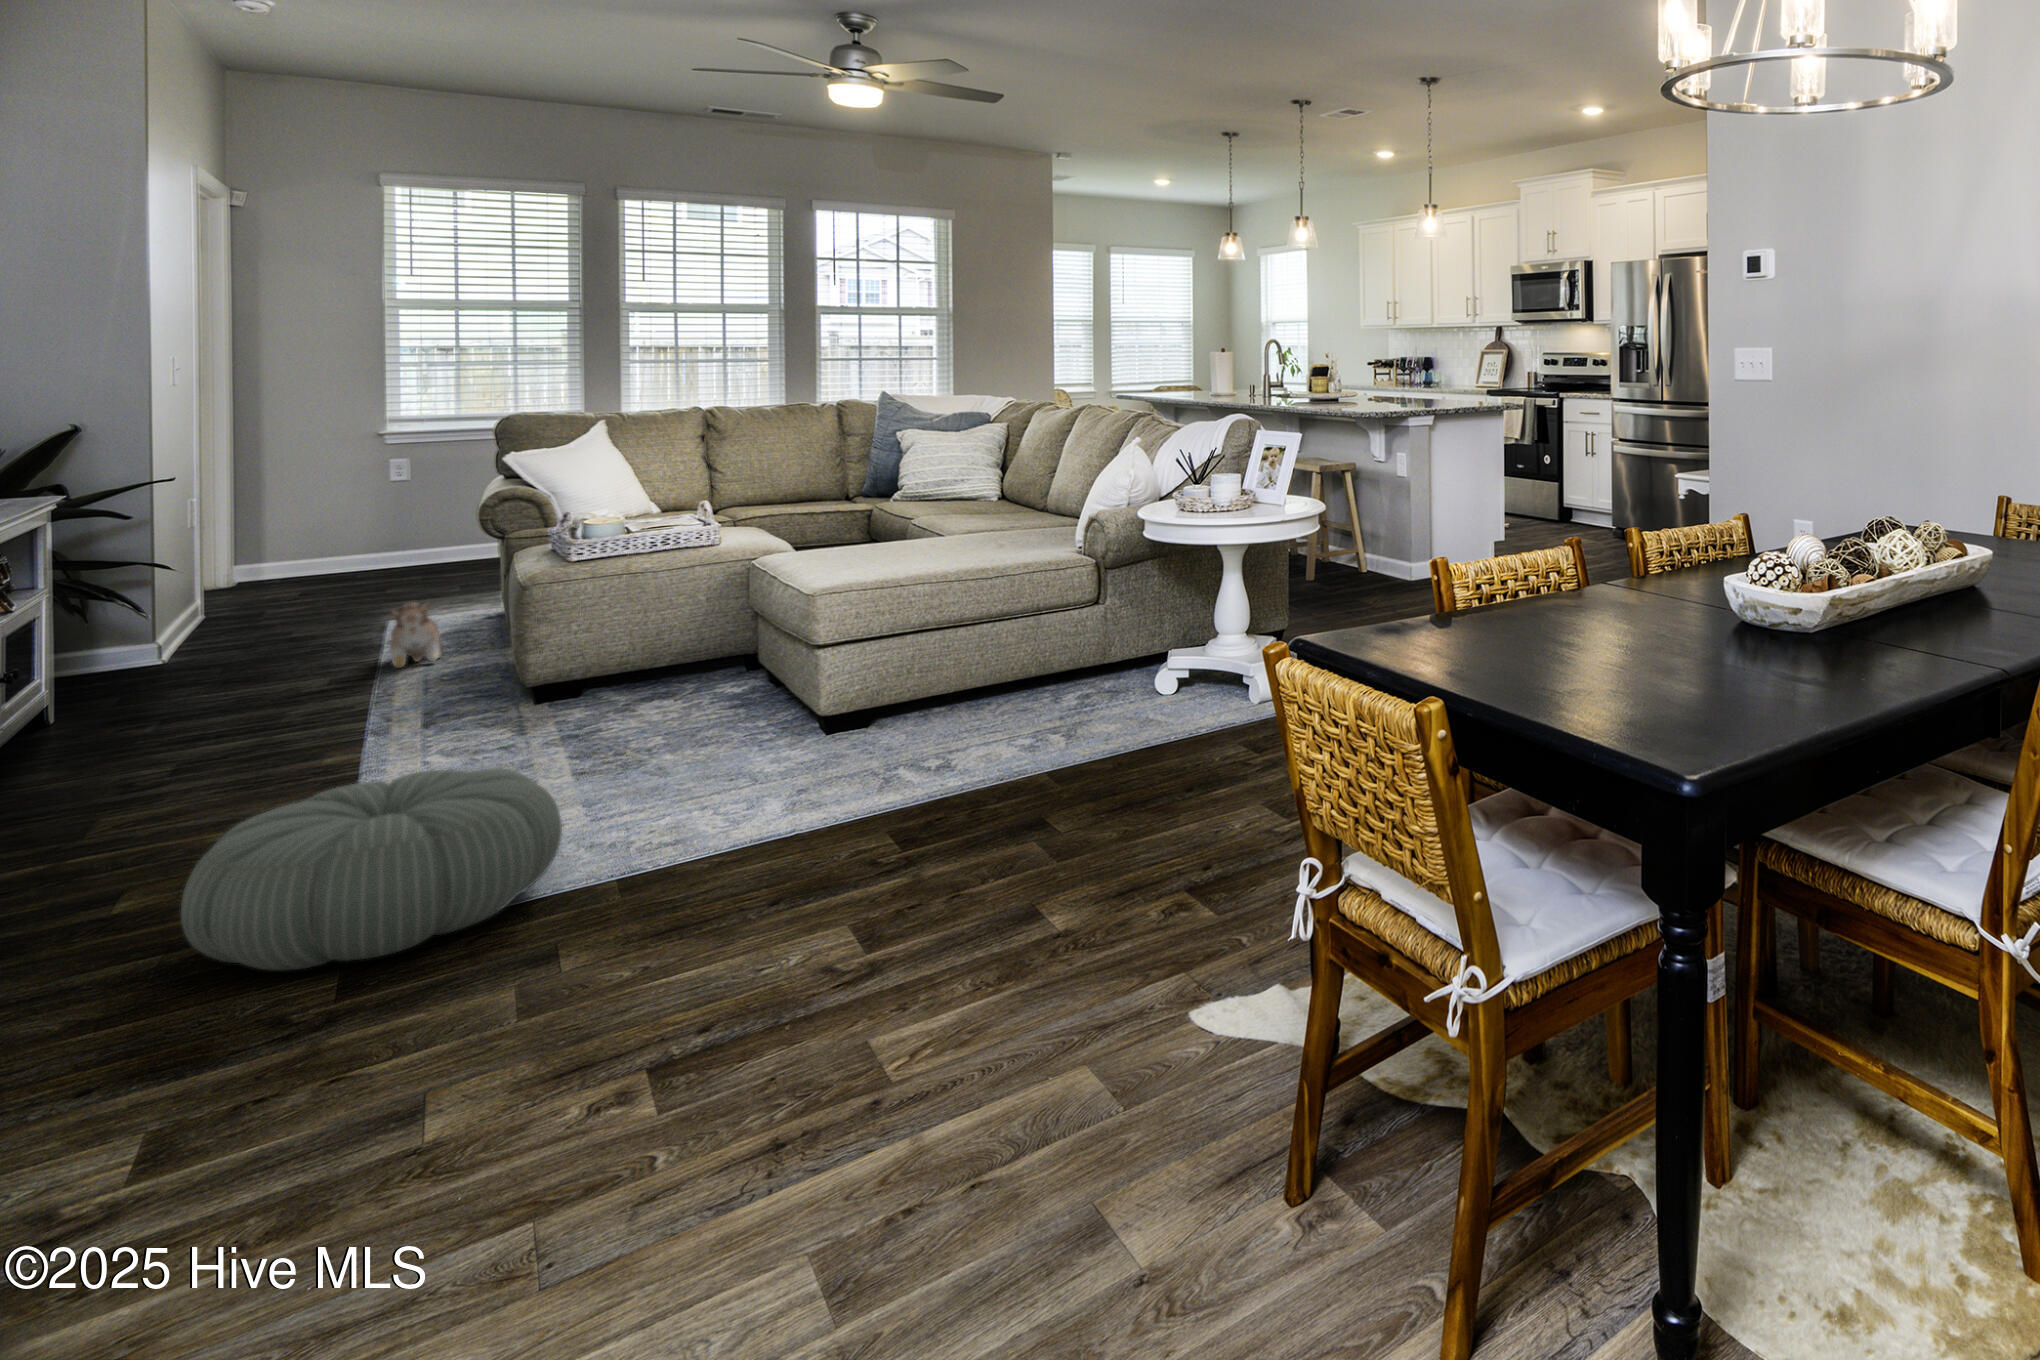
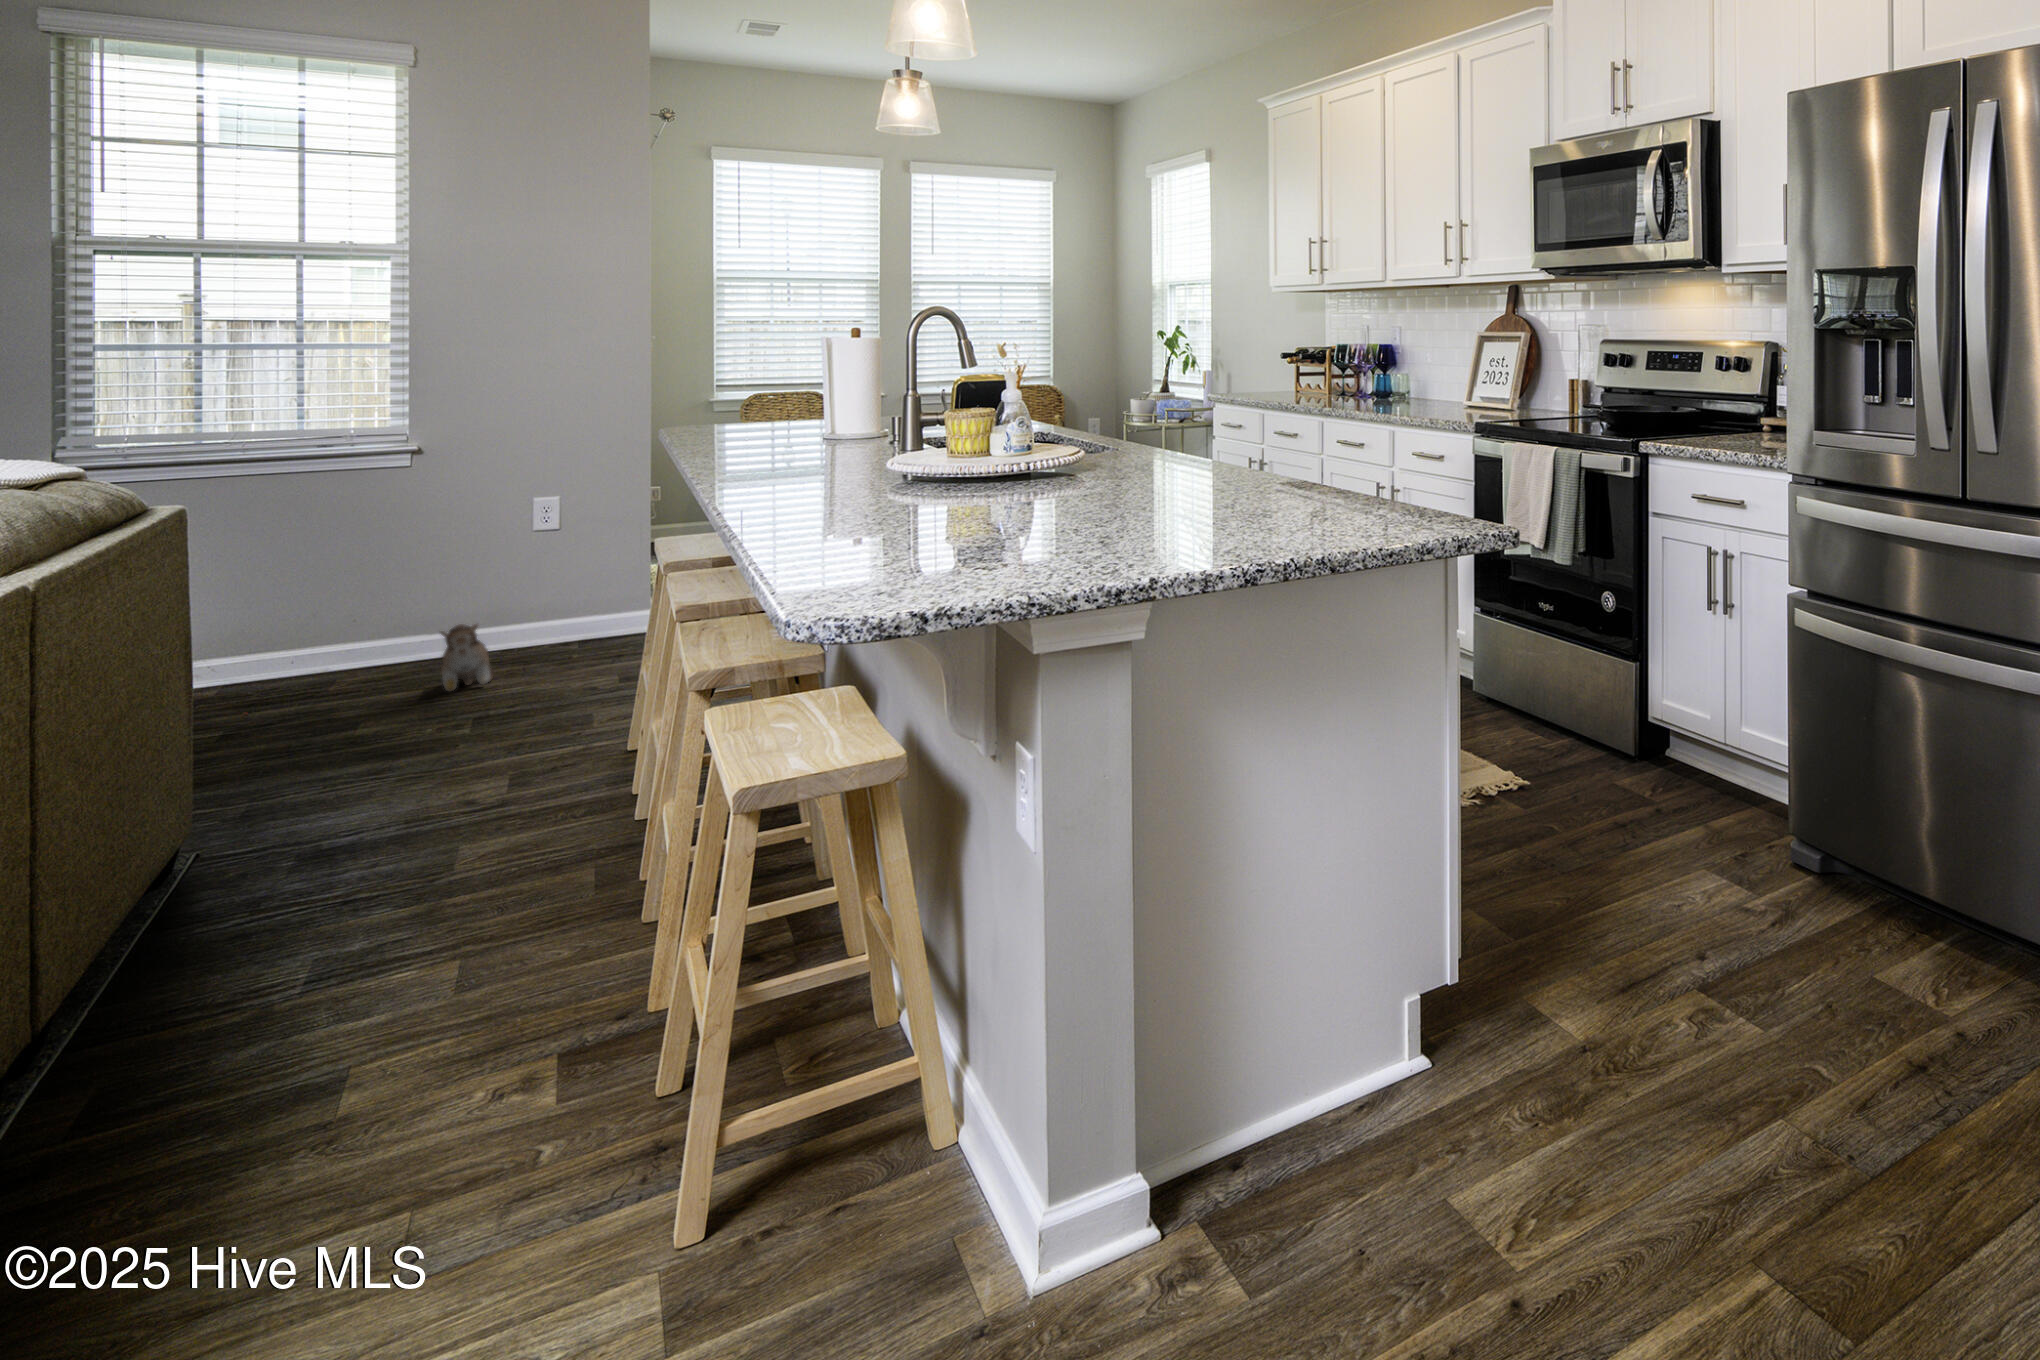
pouf: present [181,768,562,970] -> none [209,772,594,975]

